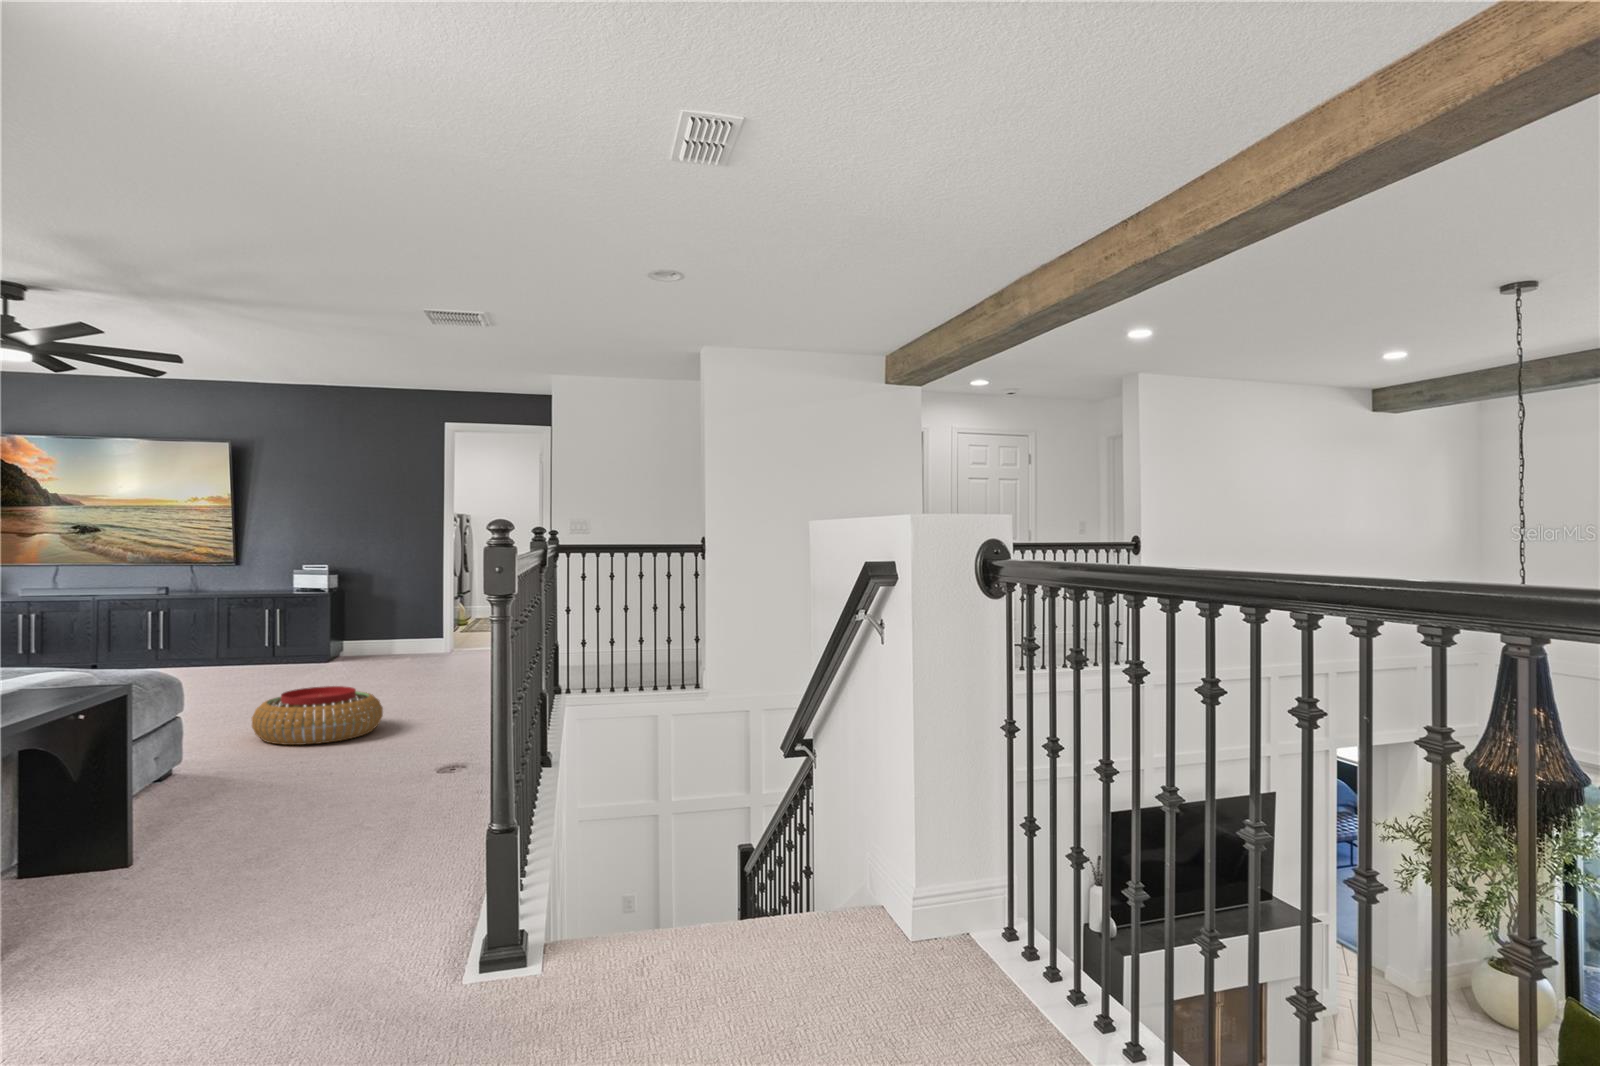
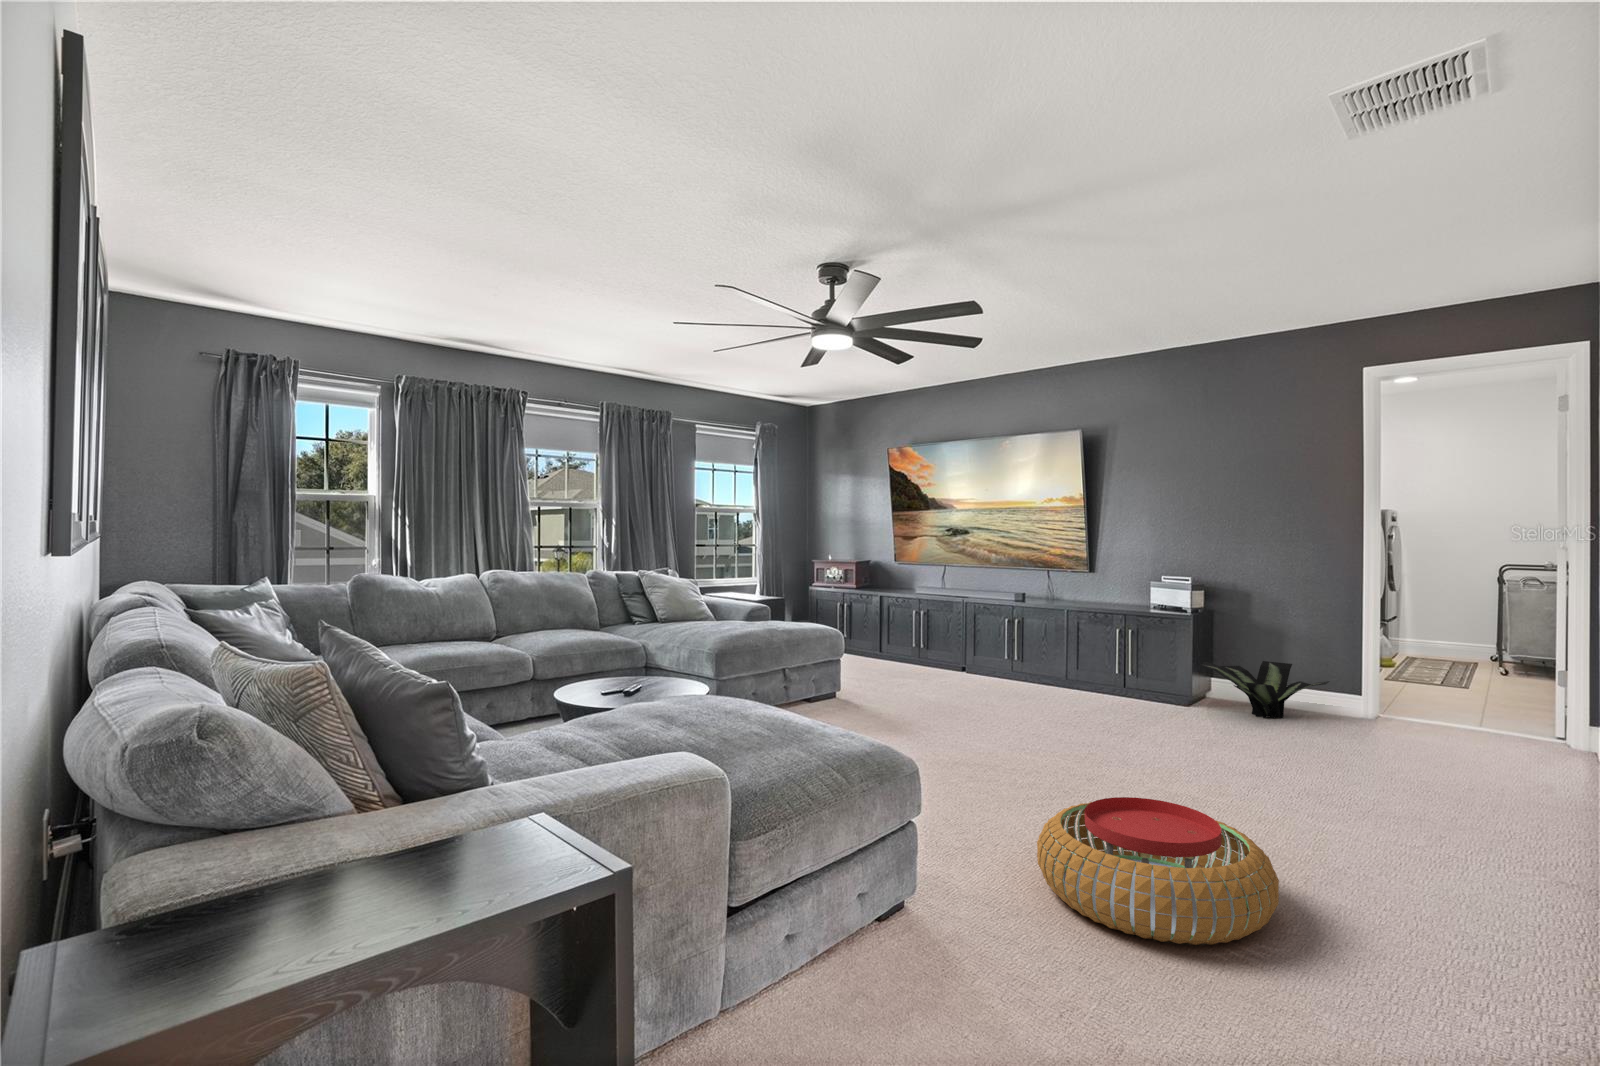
potted plant: none [332,624,419,663] -> present [1199,661,1330,719]

